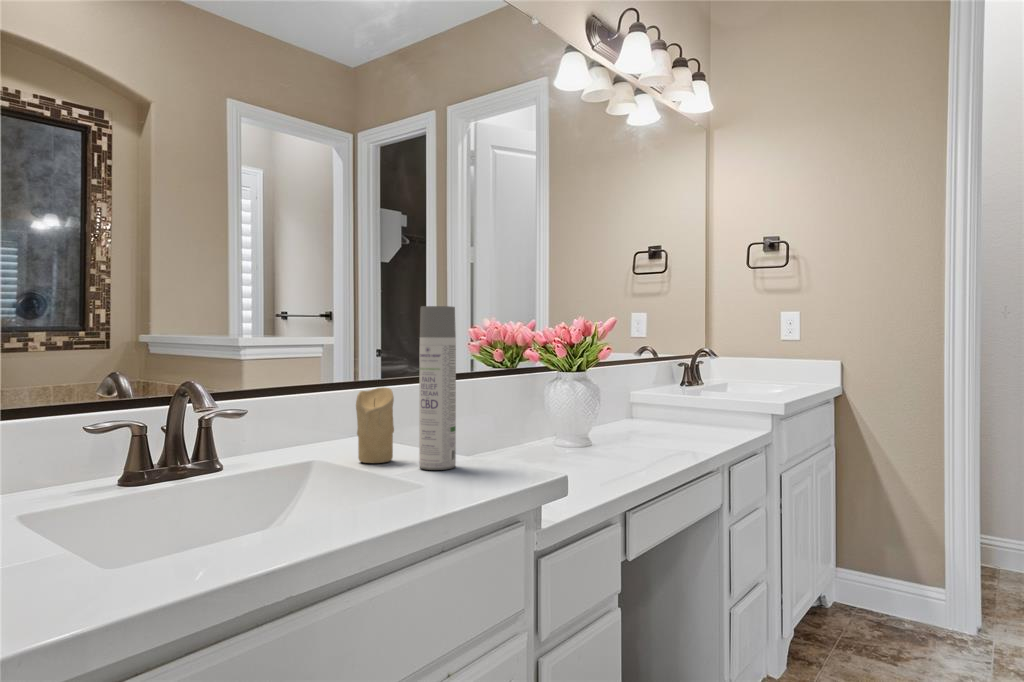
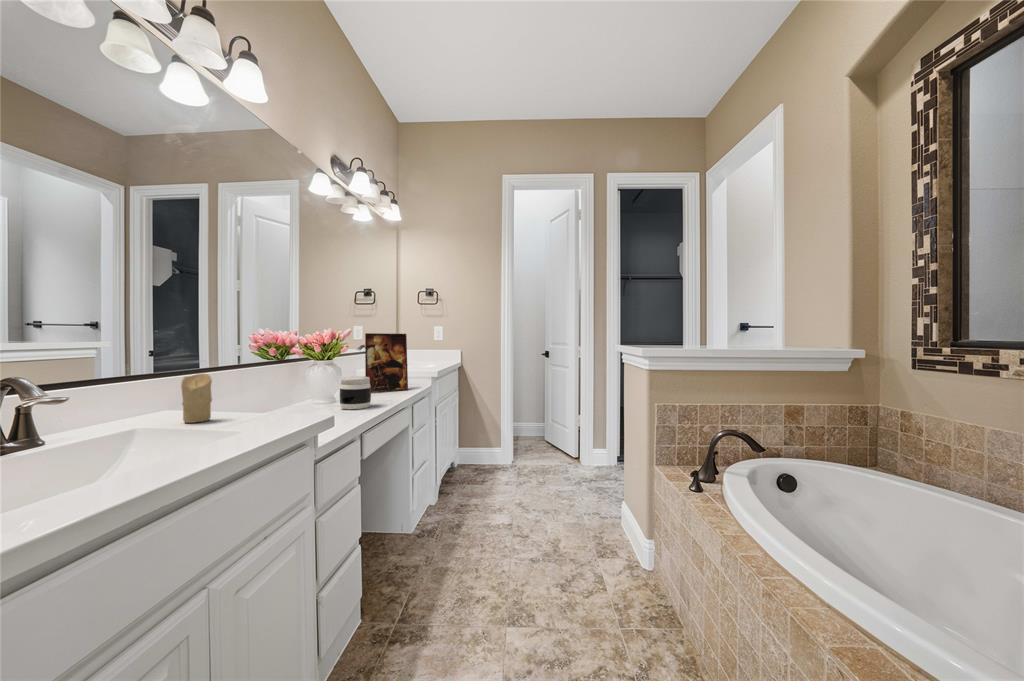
spray bottle: present [419,306,456,470] -> none [234,323,260,422]
picture frame: none [644,326,722,435] -> present [365,333,408,392]
jar: none [594,404,648,464] -> present [340,376,371,409]

